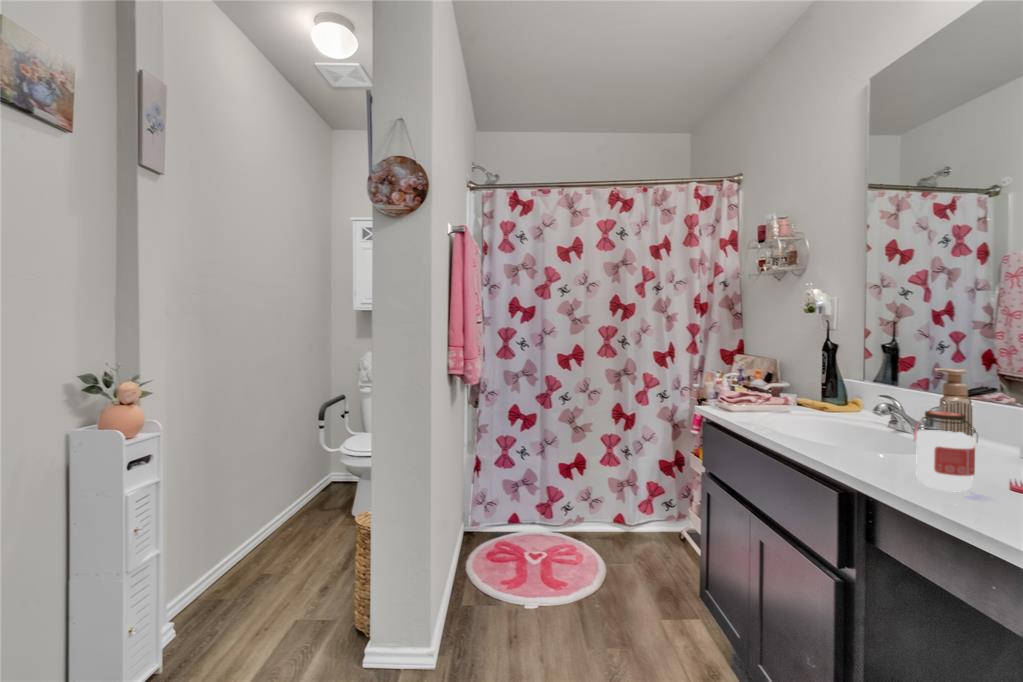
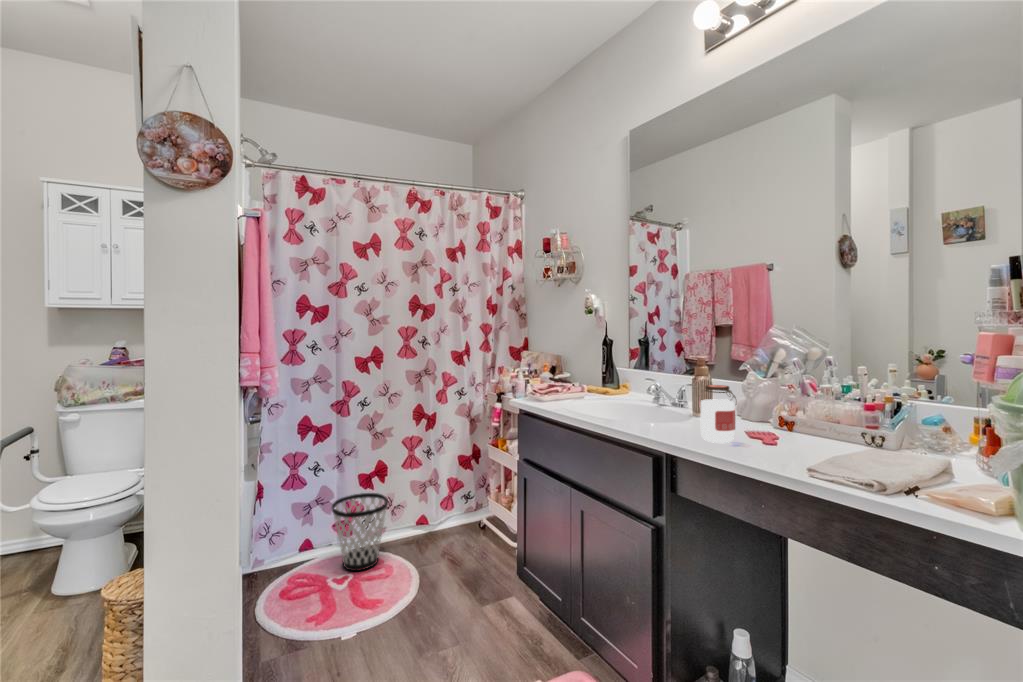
wastebasket: none [532,481,581,551] -> present [332,493,388,571]

